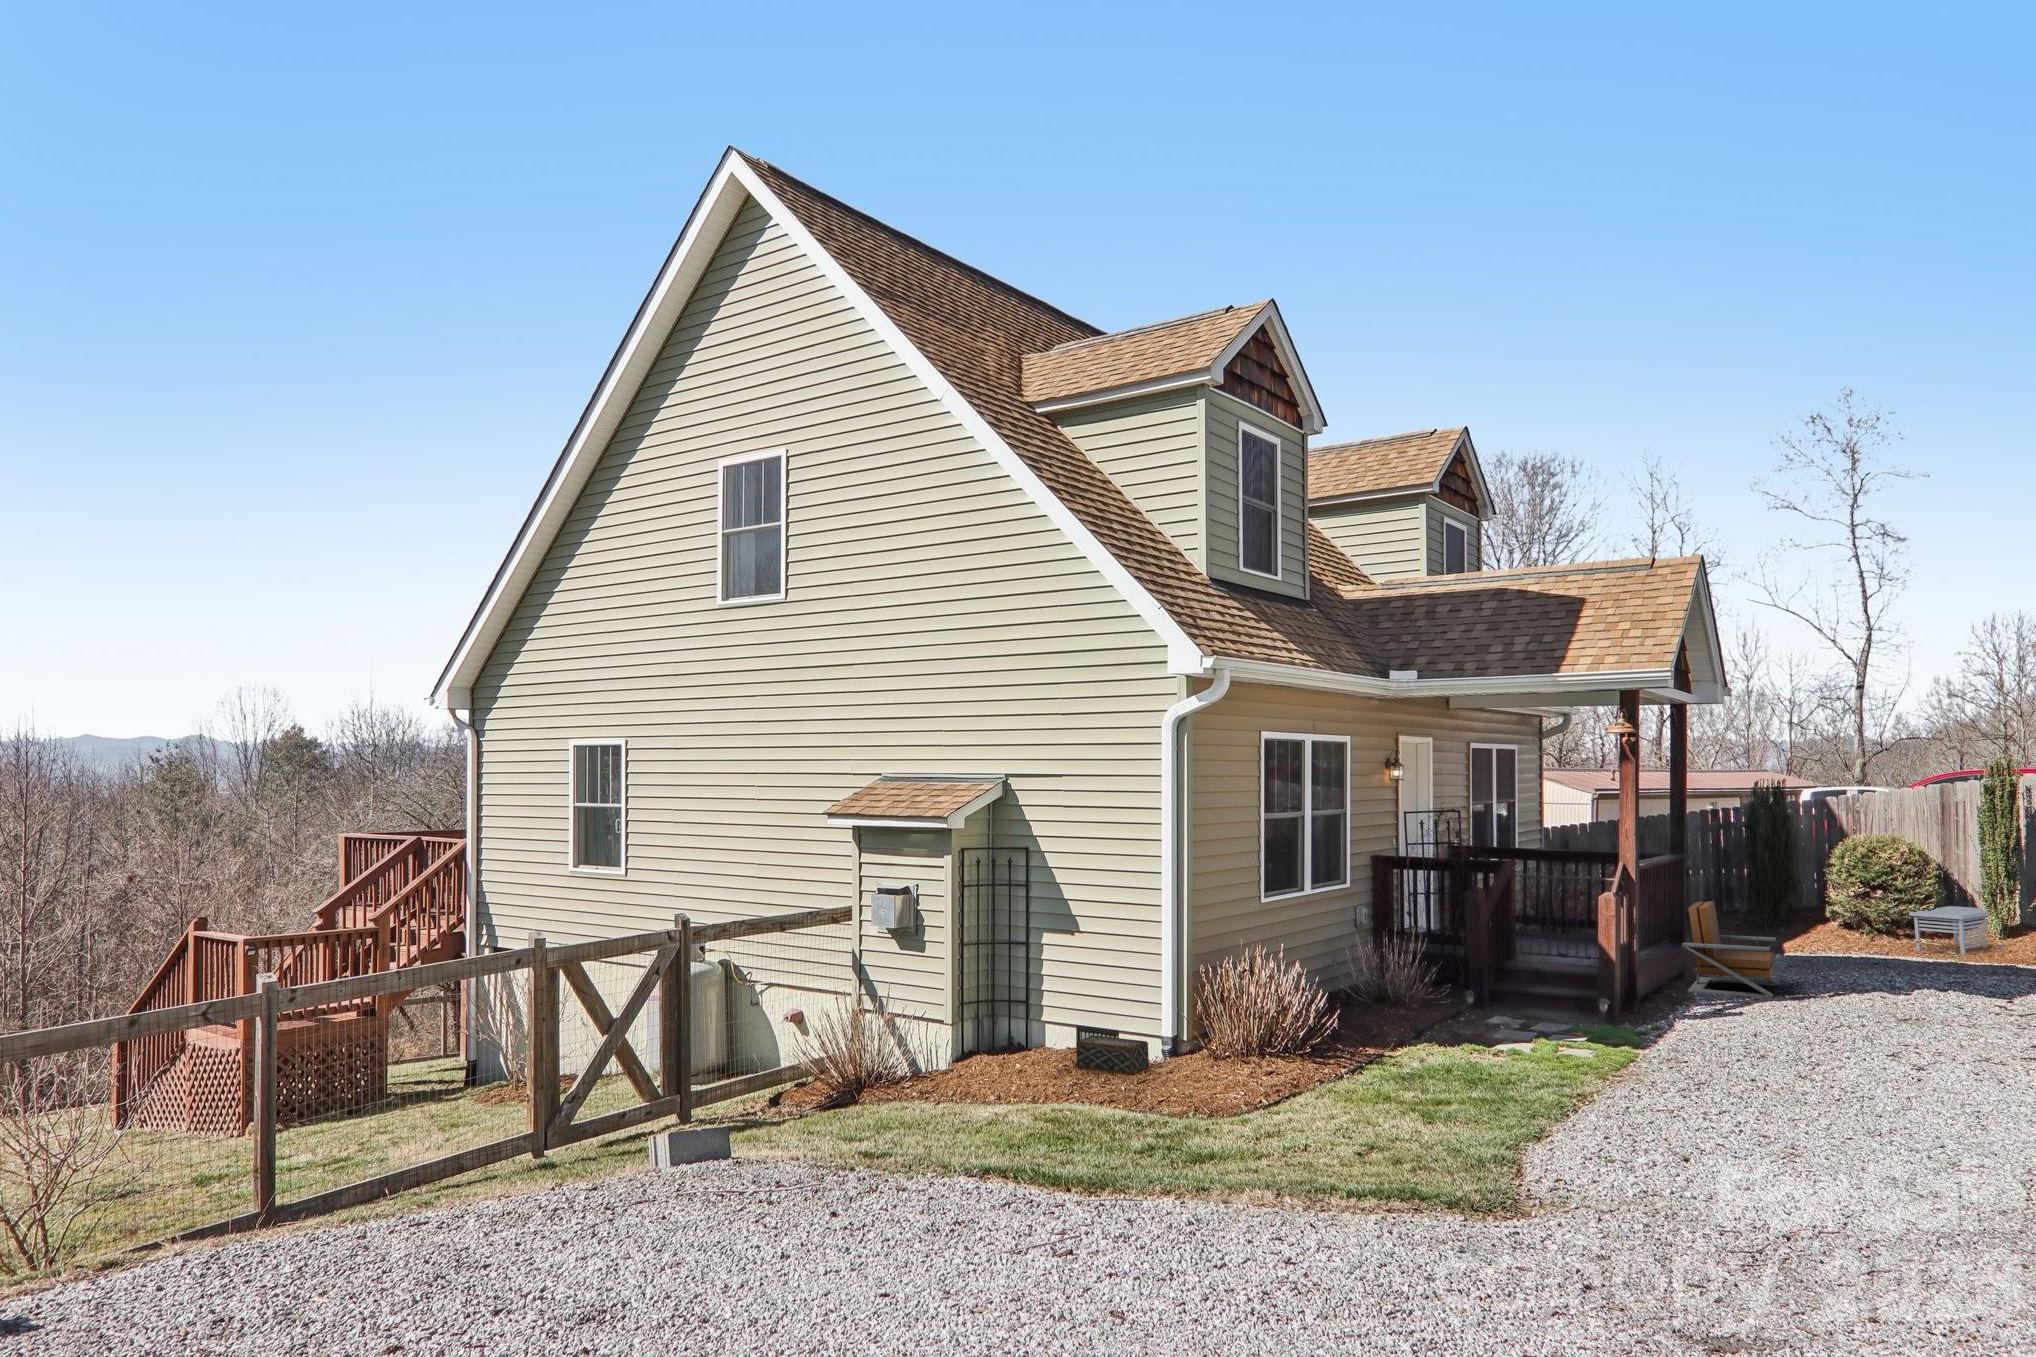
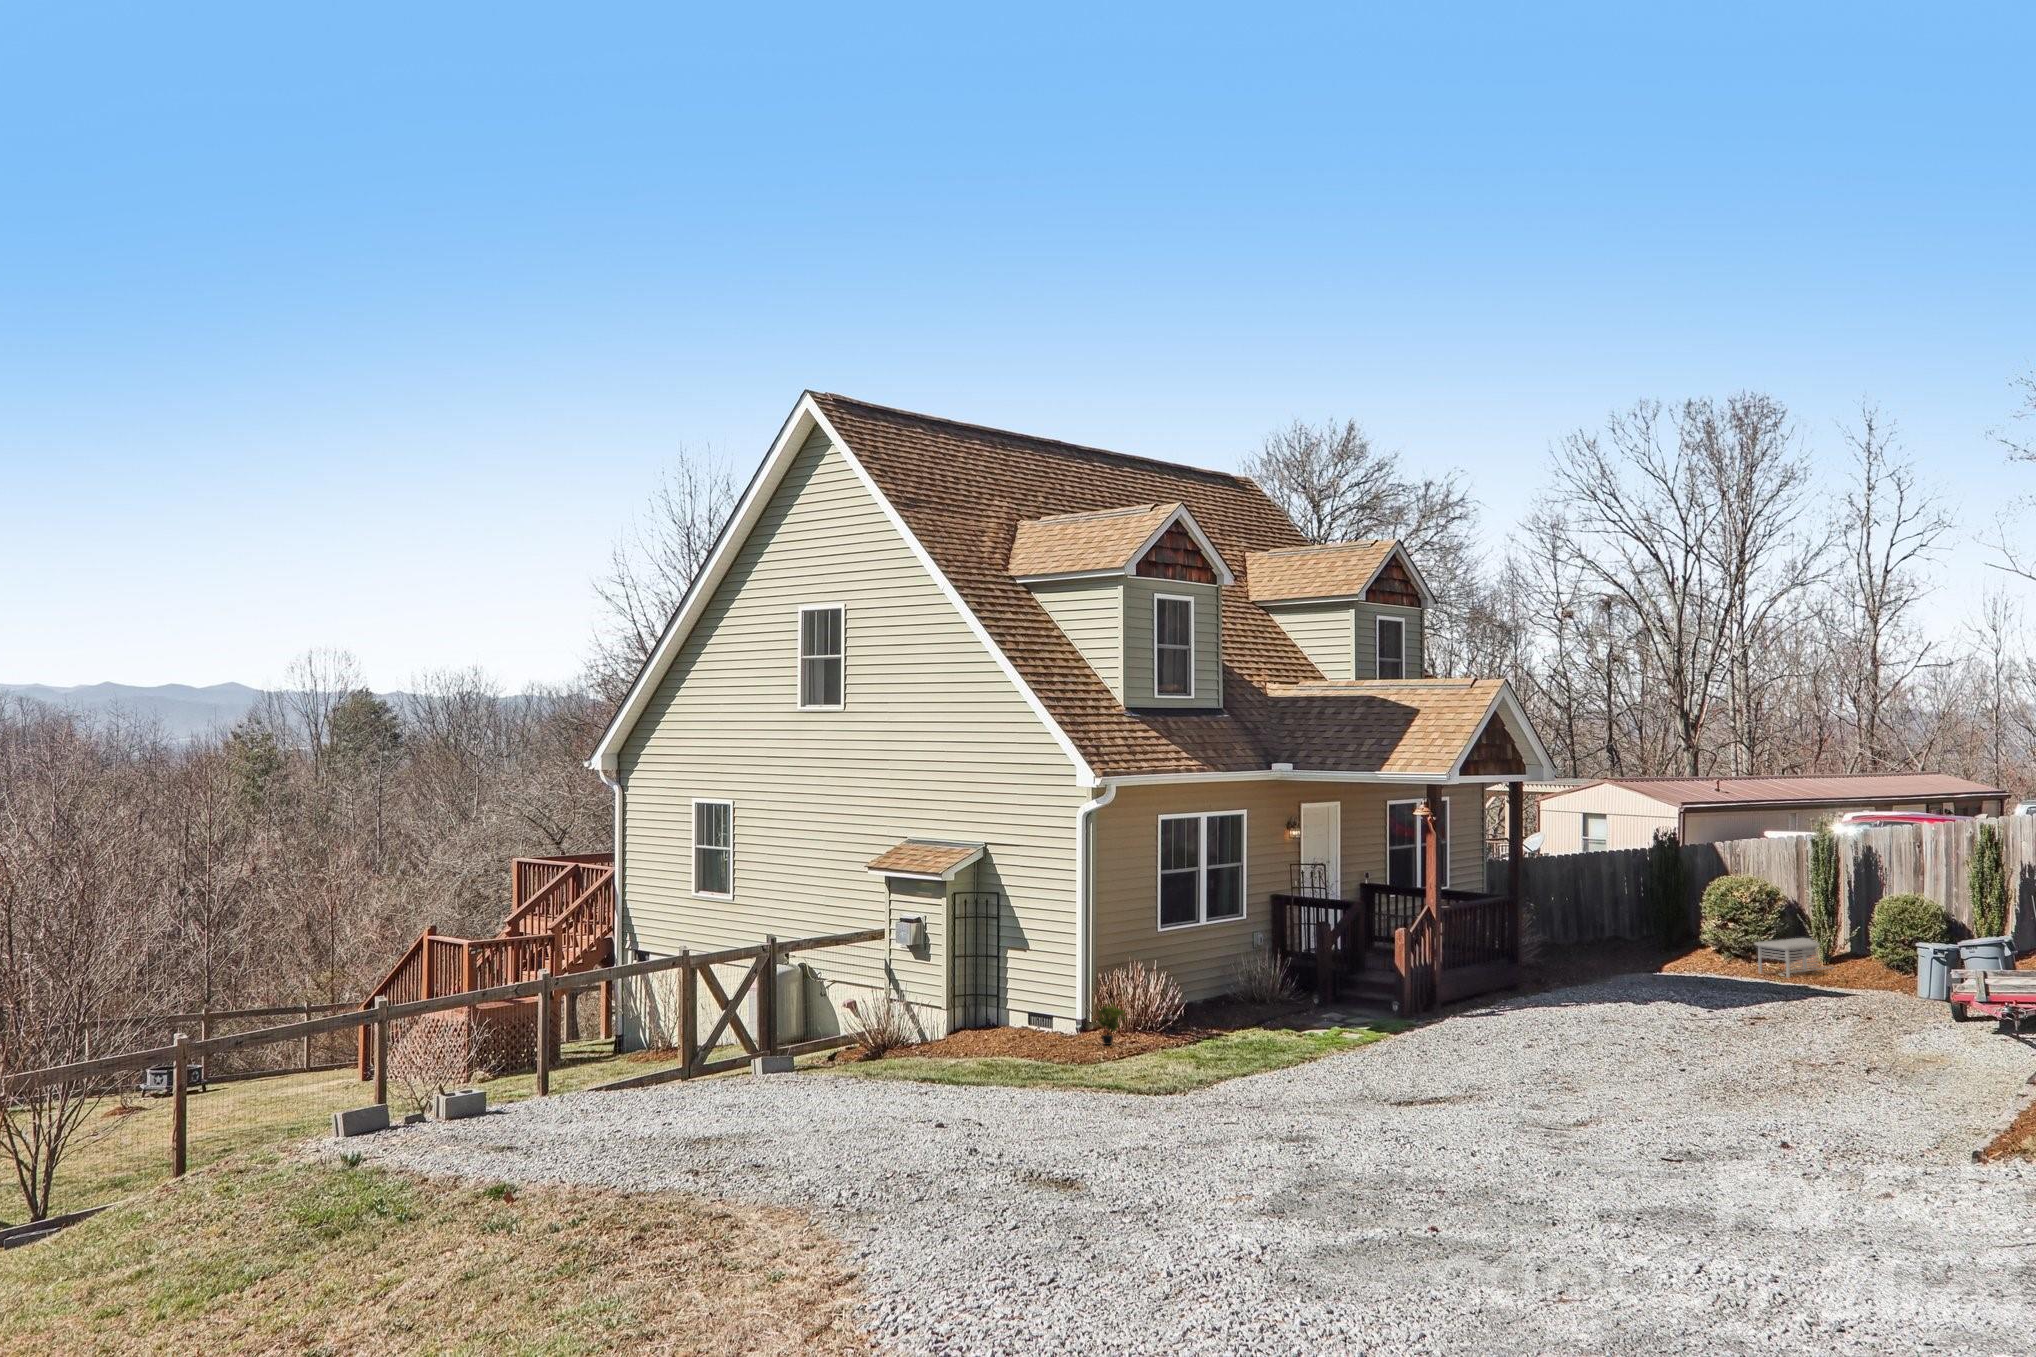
lounge chair: present [1682,901,1779,998] -> none [1504,933,1586,1006]
potted plant: none [1200,1011,1252,1079] -> present [1098,1004,1126,1045]
woven basket: present [1076,1036,1149,1074] -> none [1021,1017,1067,1041]

